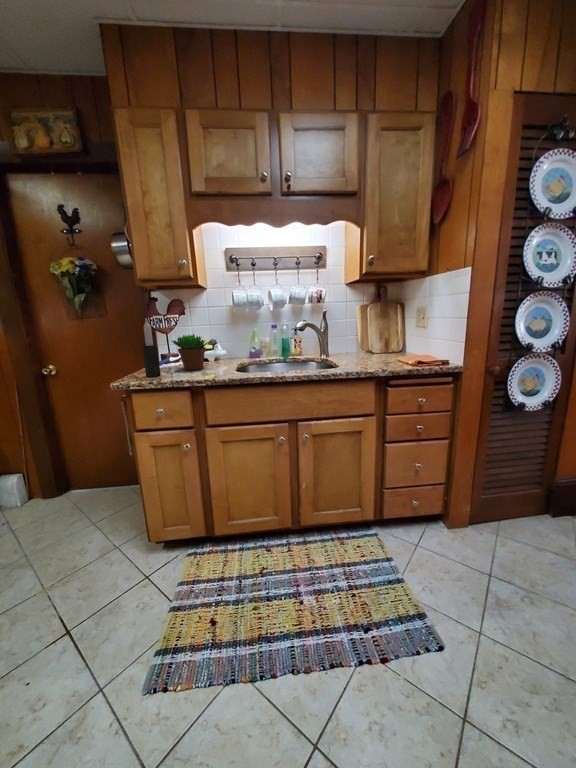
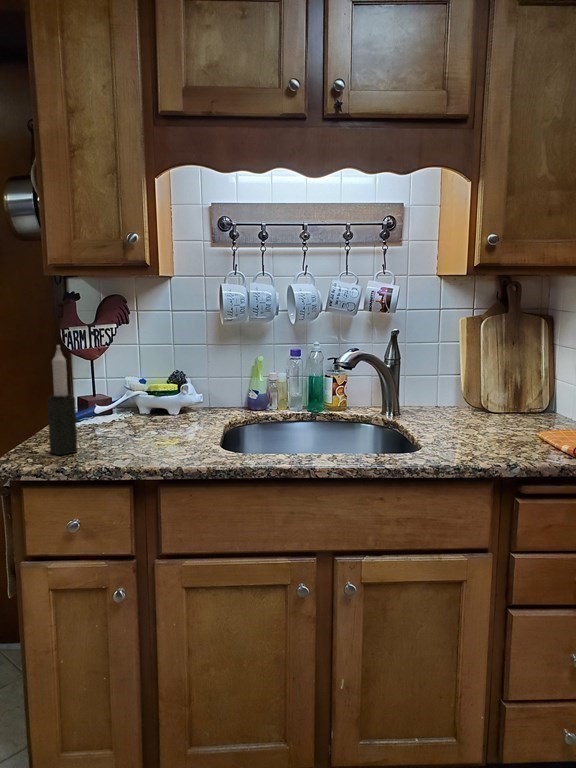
succulent plant: present [172,334,208,370] -> none [100,369,170,440]

